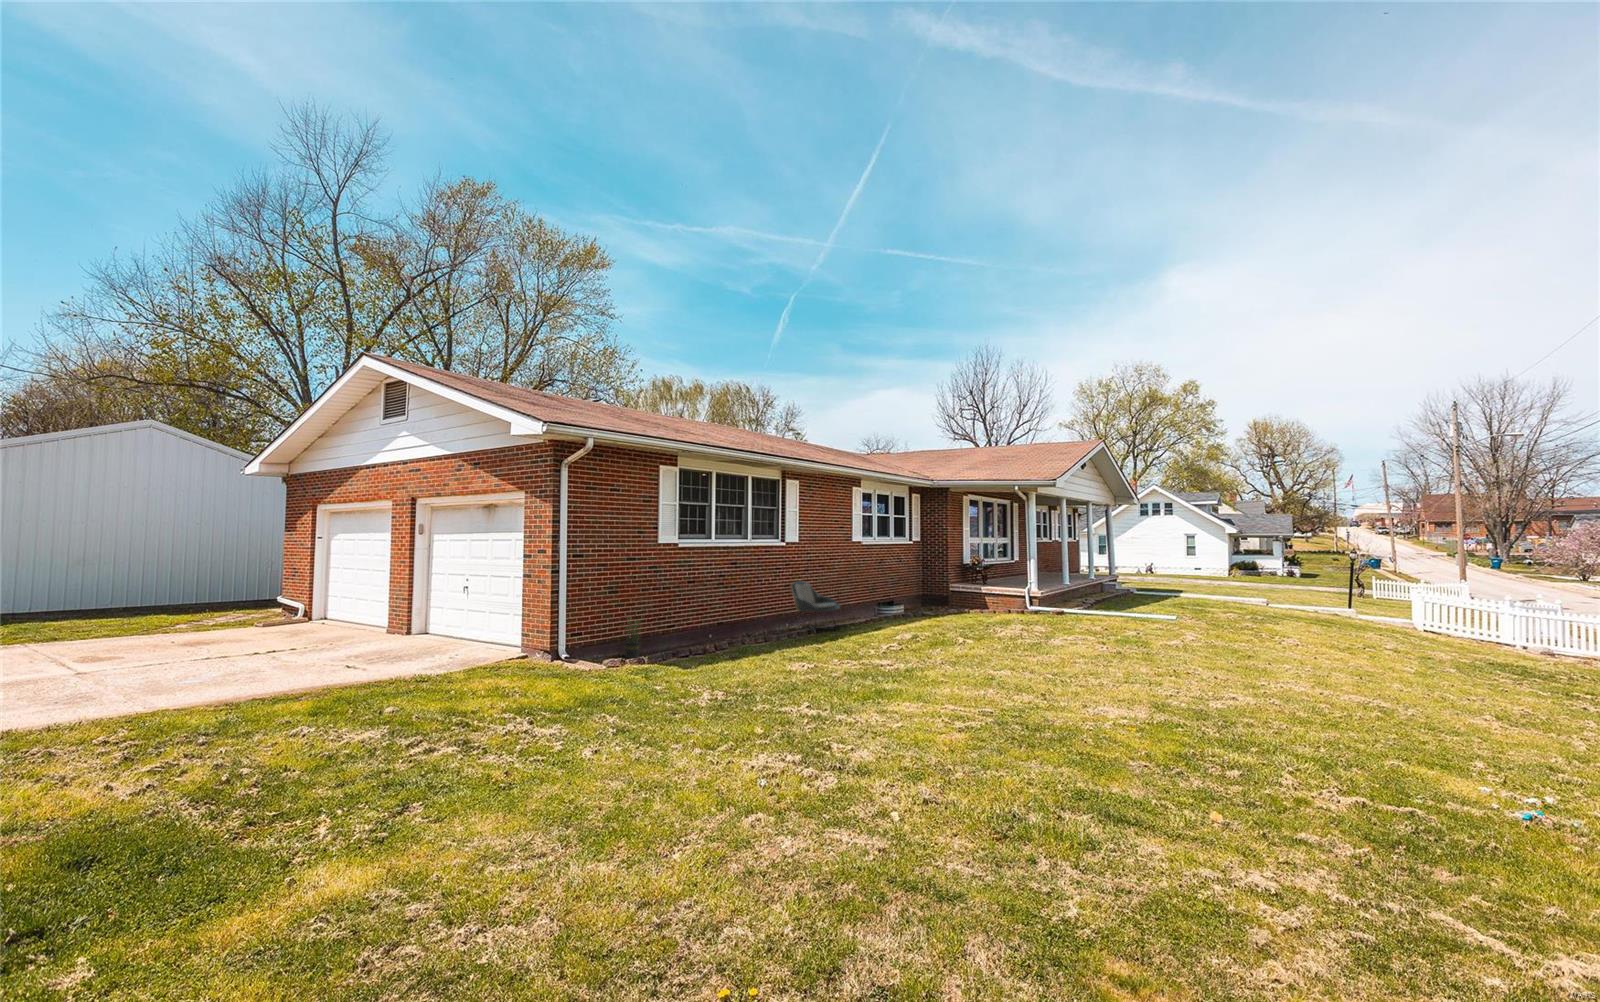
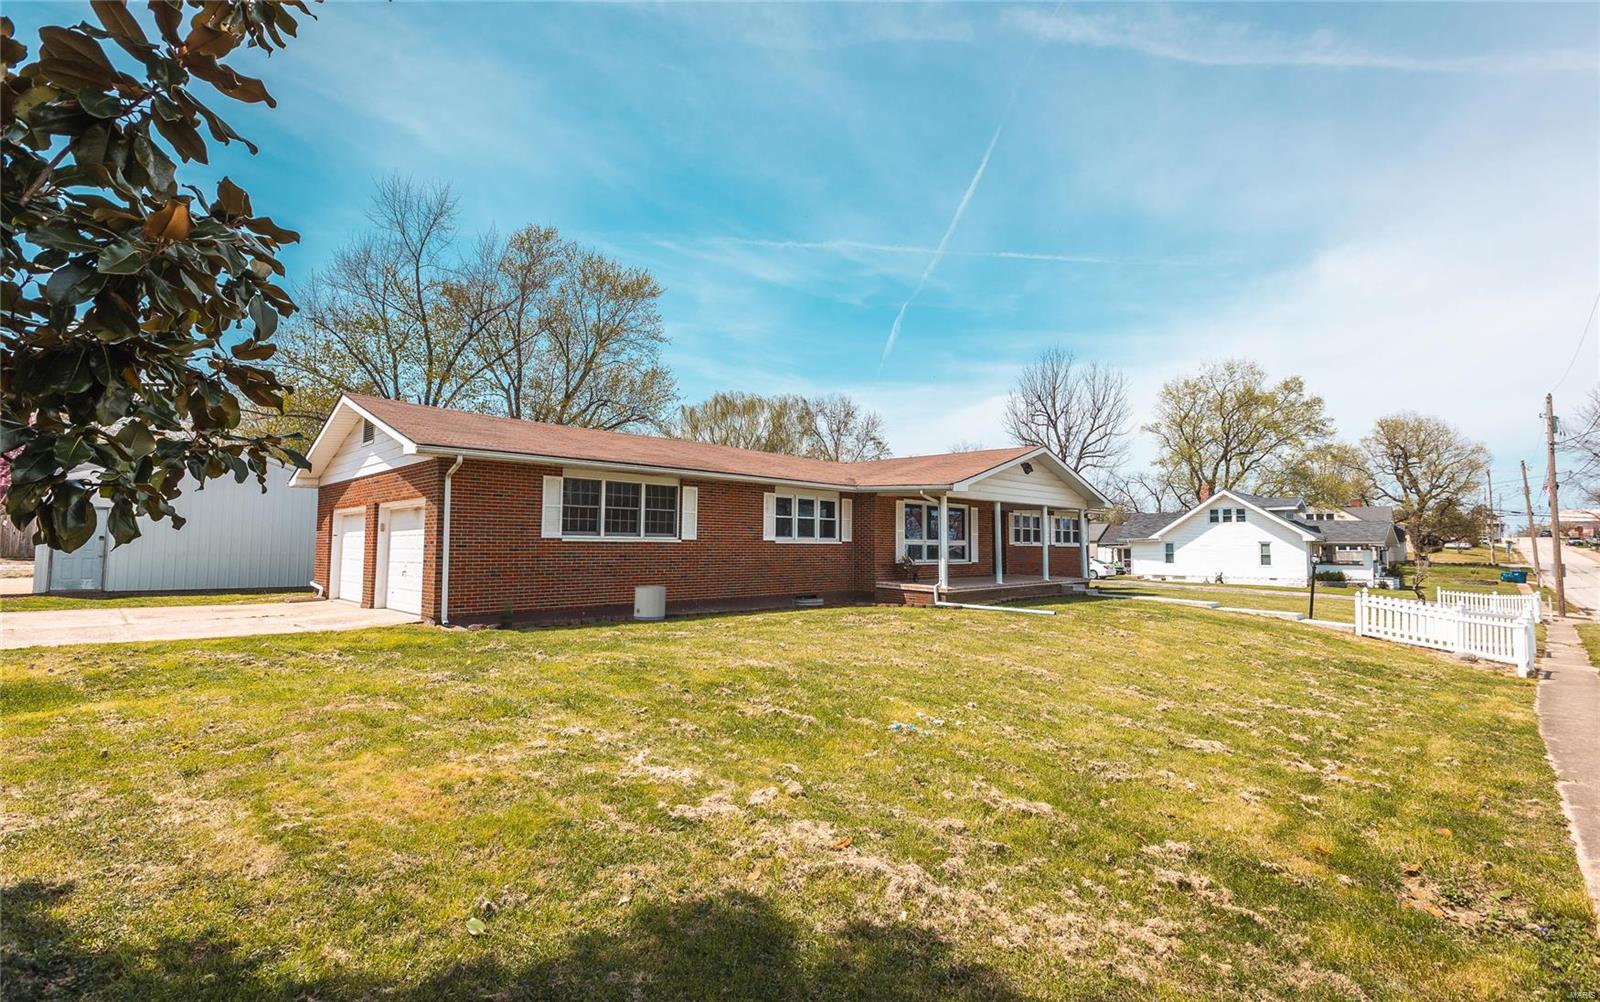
lounge chair: present [791,581,840,633] -> none [680,573,726,617]
trash can: none [747,599,785,640] -> present [633,586,666,620]

